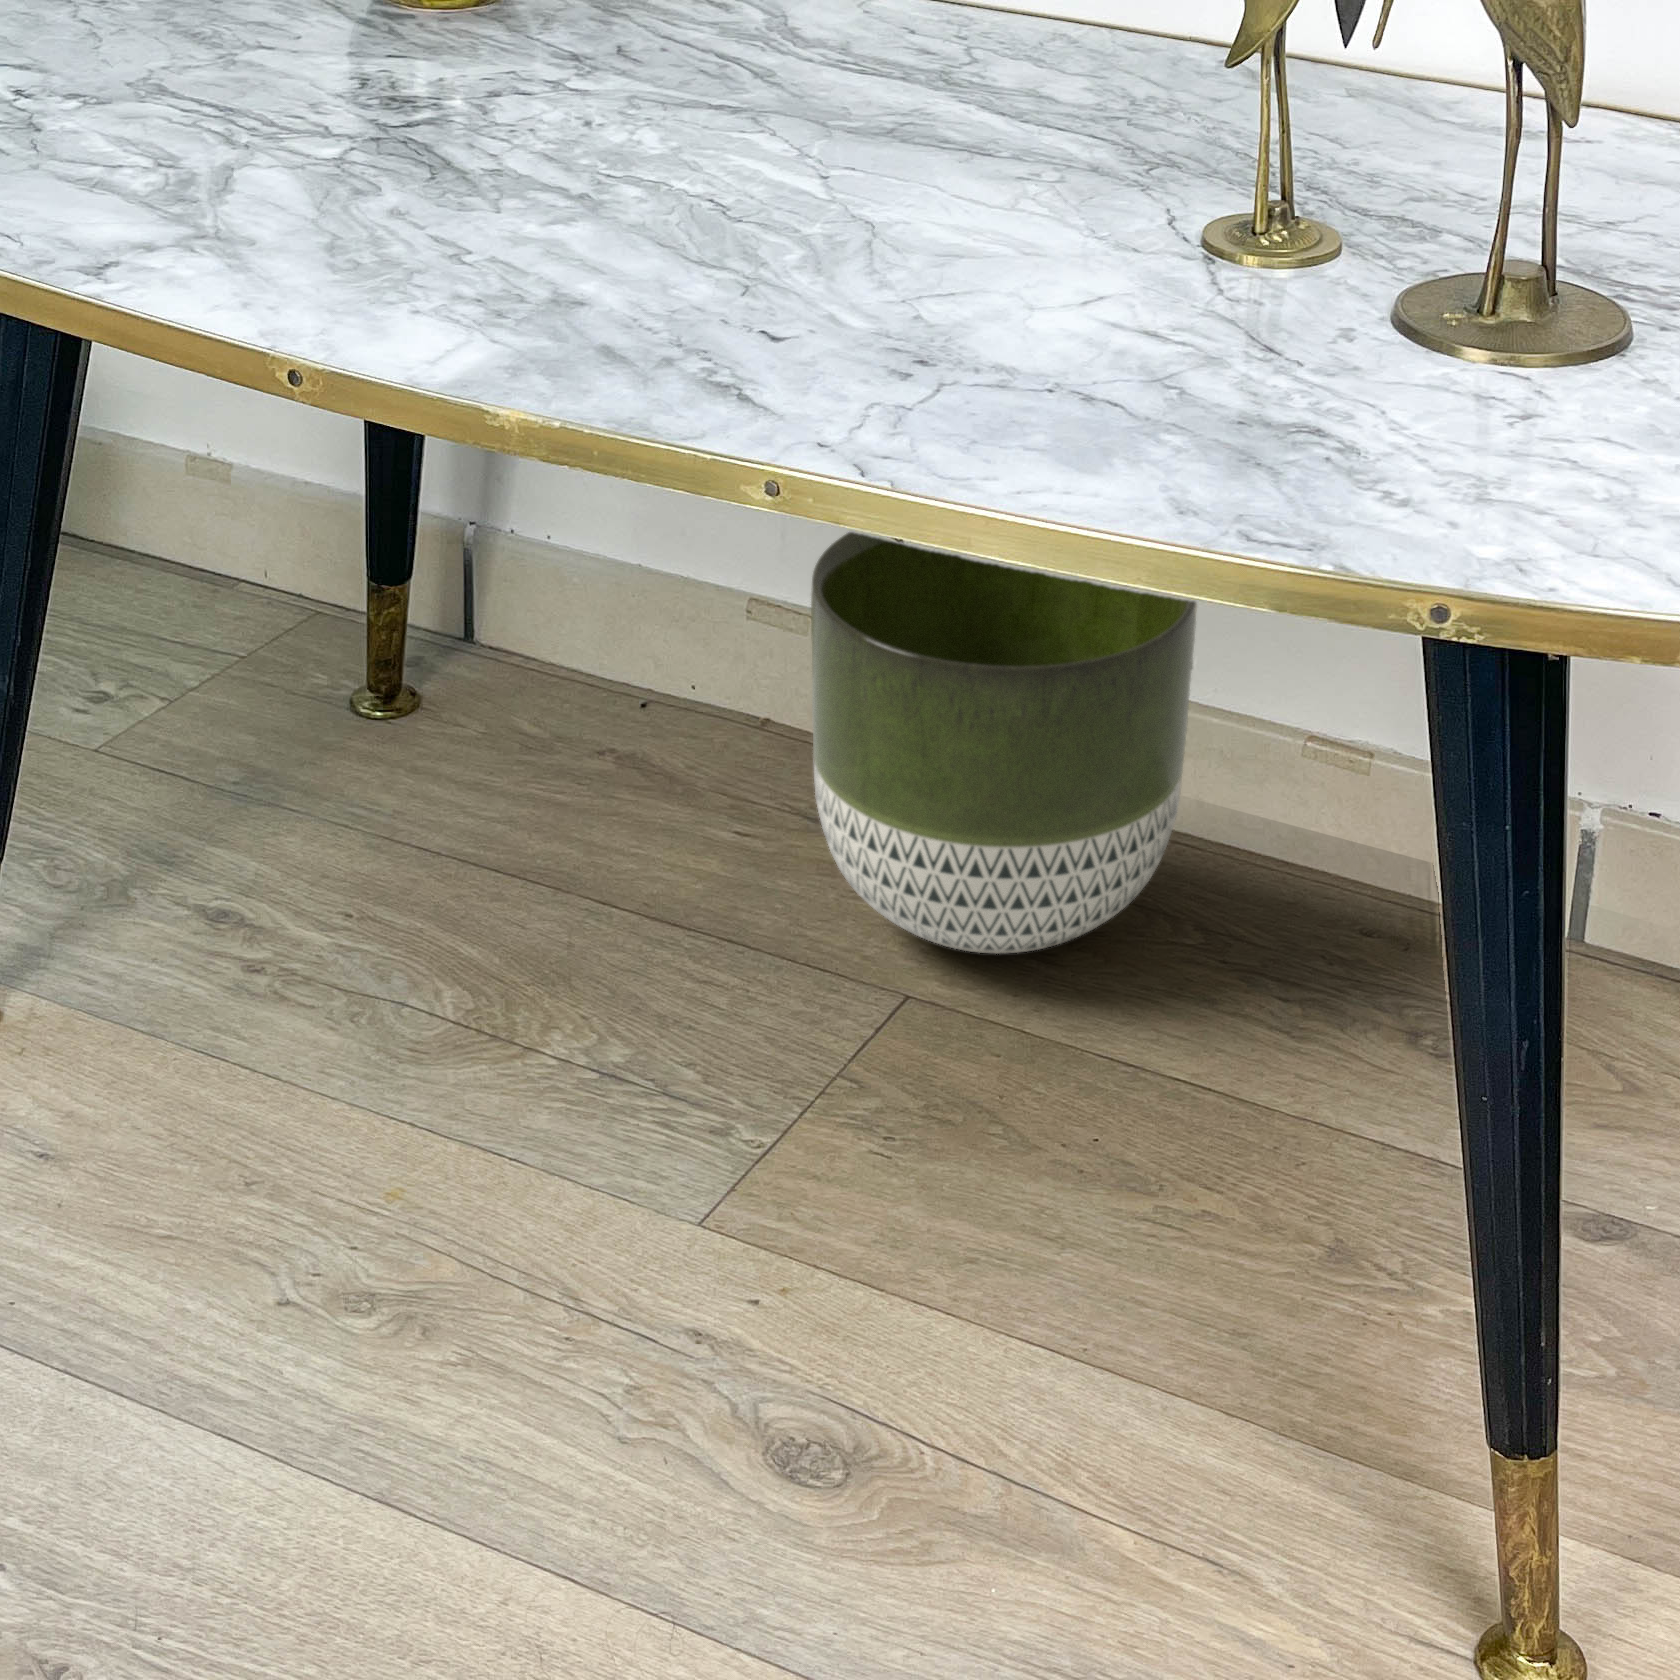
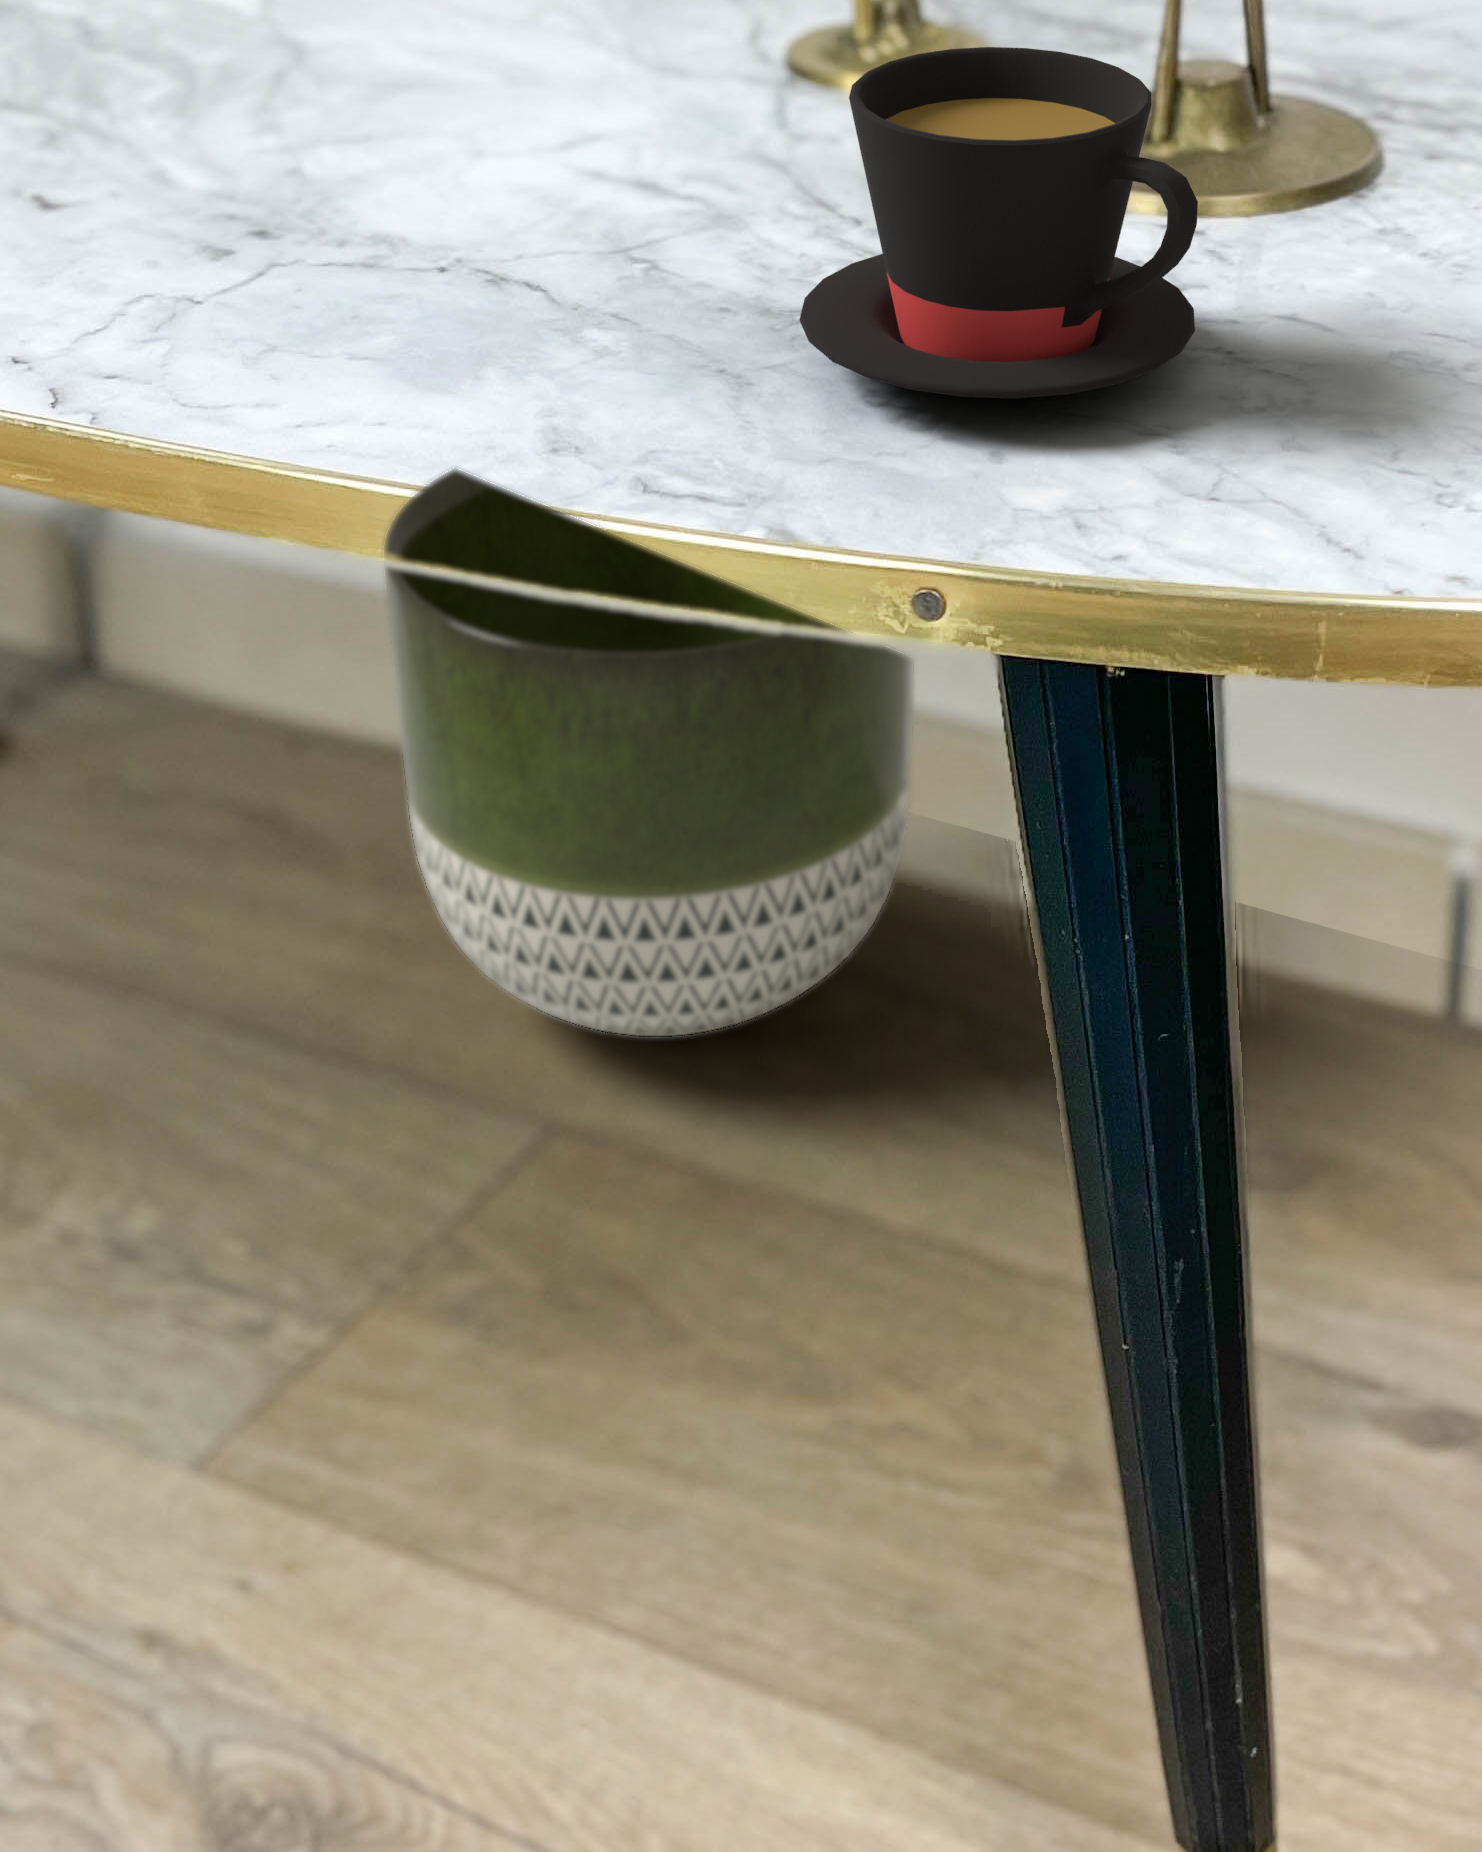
teacup: none [1305,269,1574,490] -> present [799,47,1198,399]

